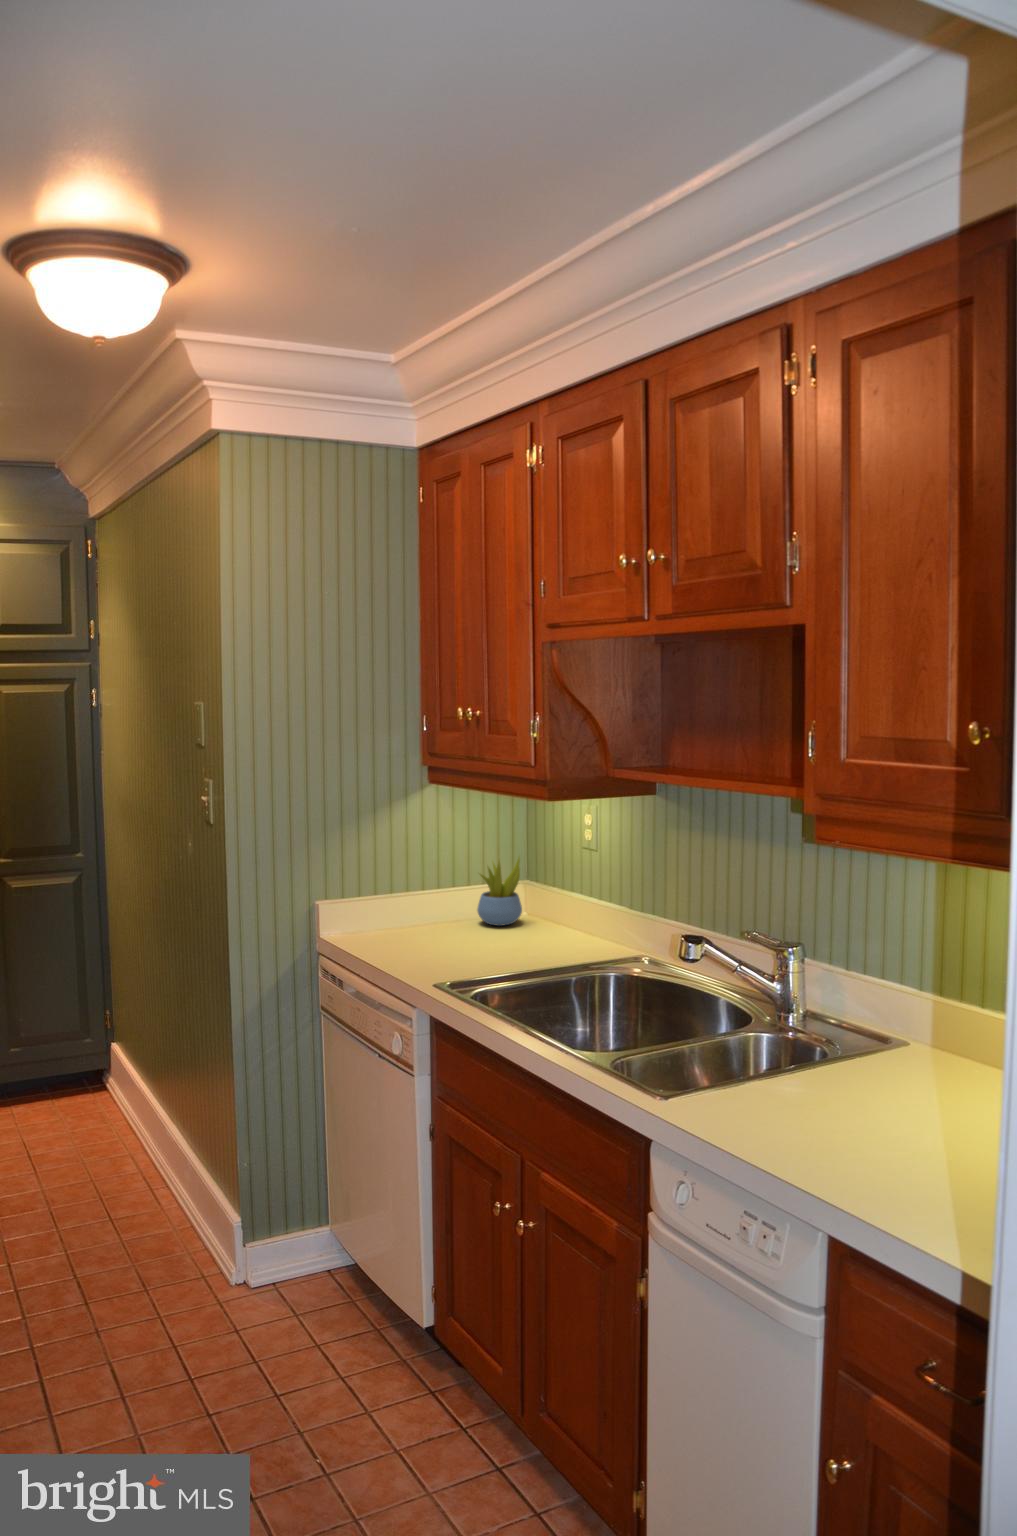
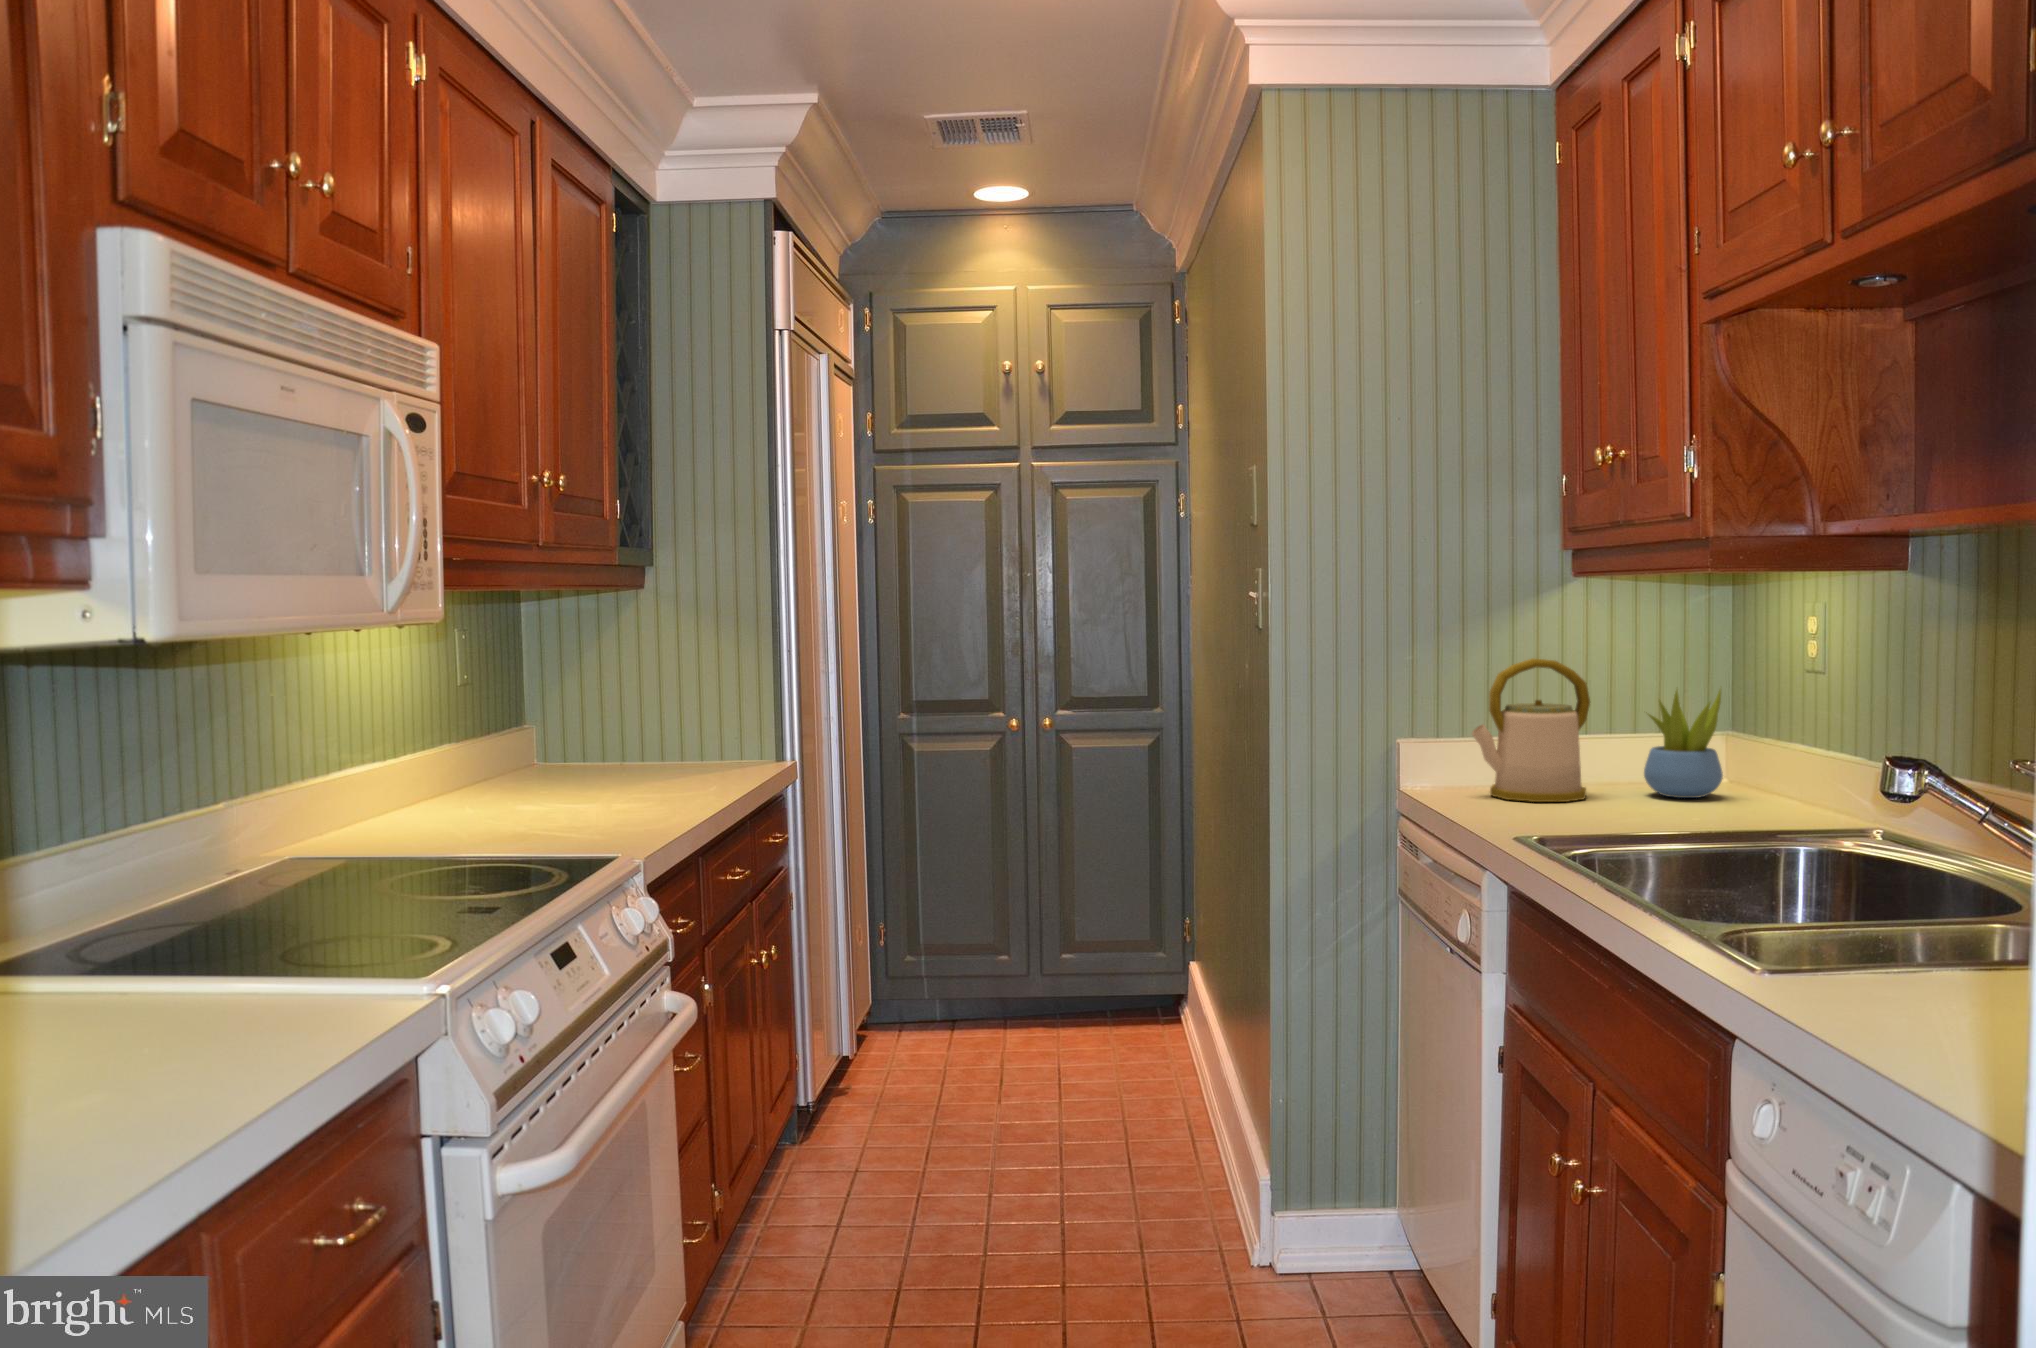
kettle: none [378,844,449,940] -> present [1472,658,1590,802]

